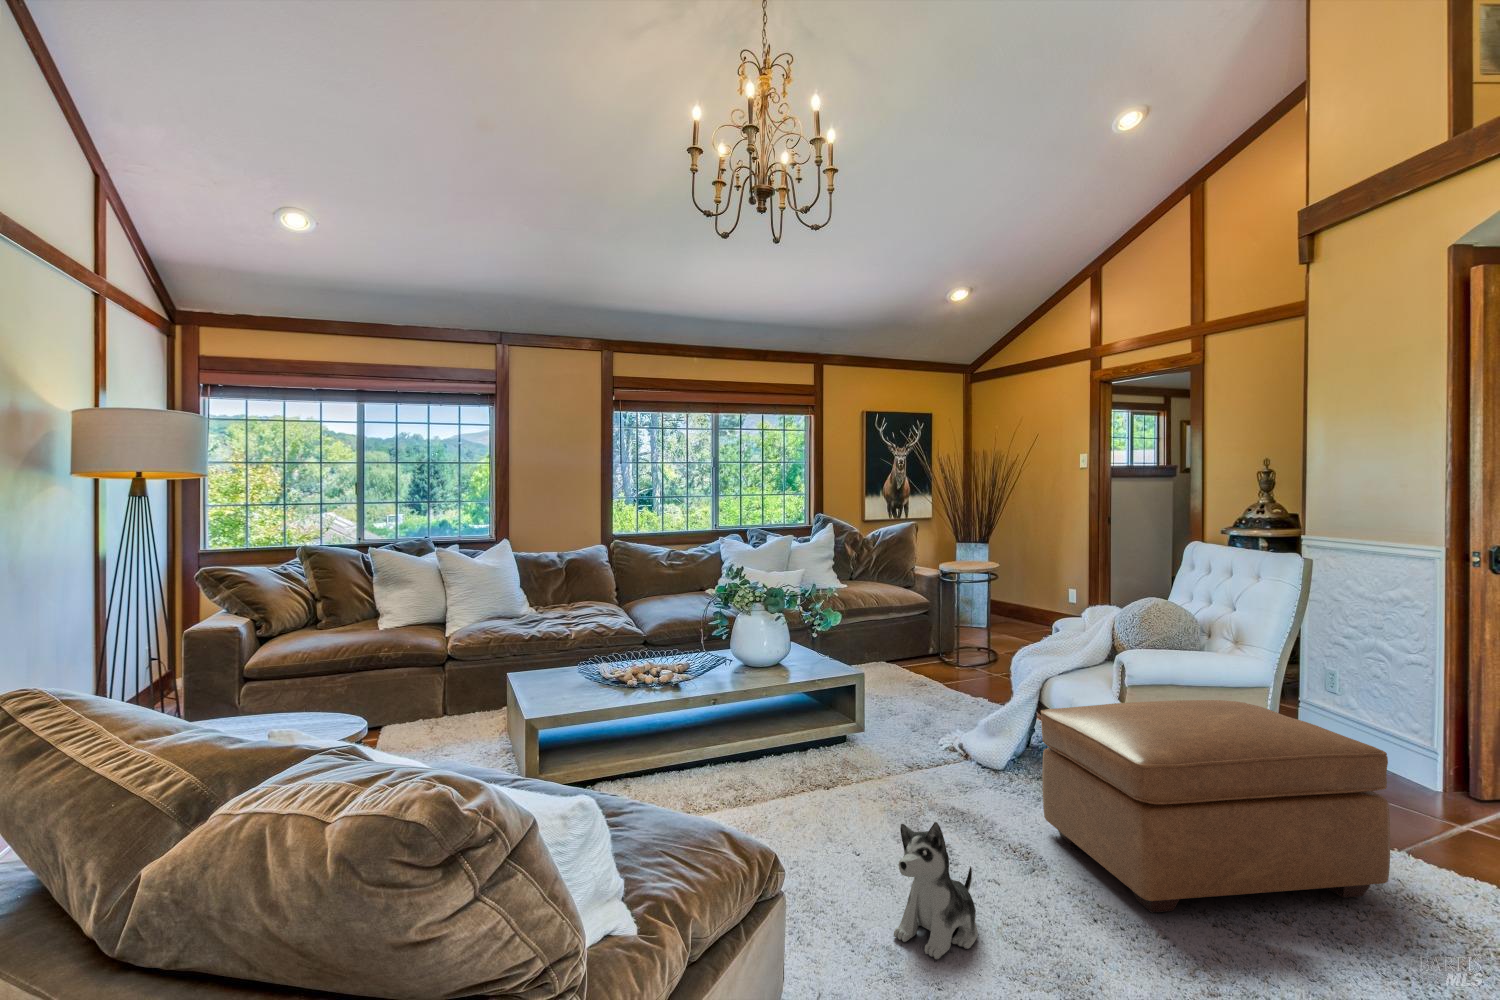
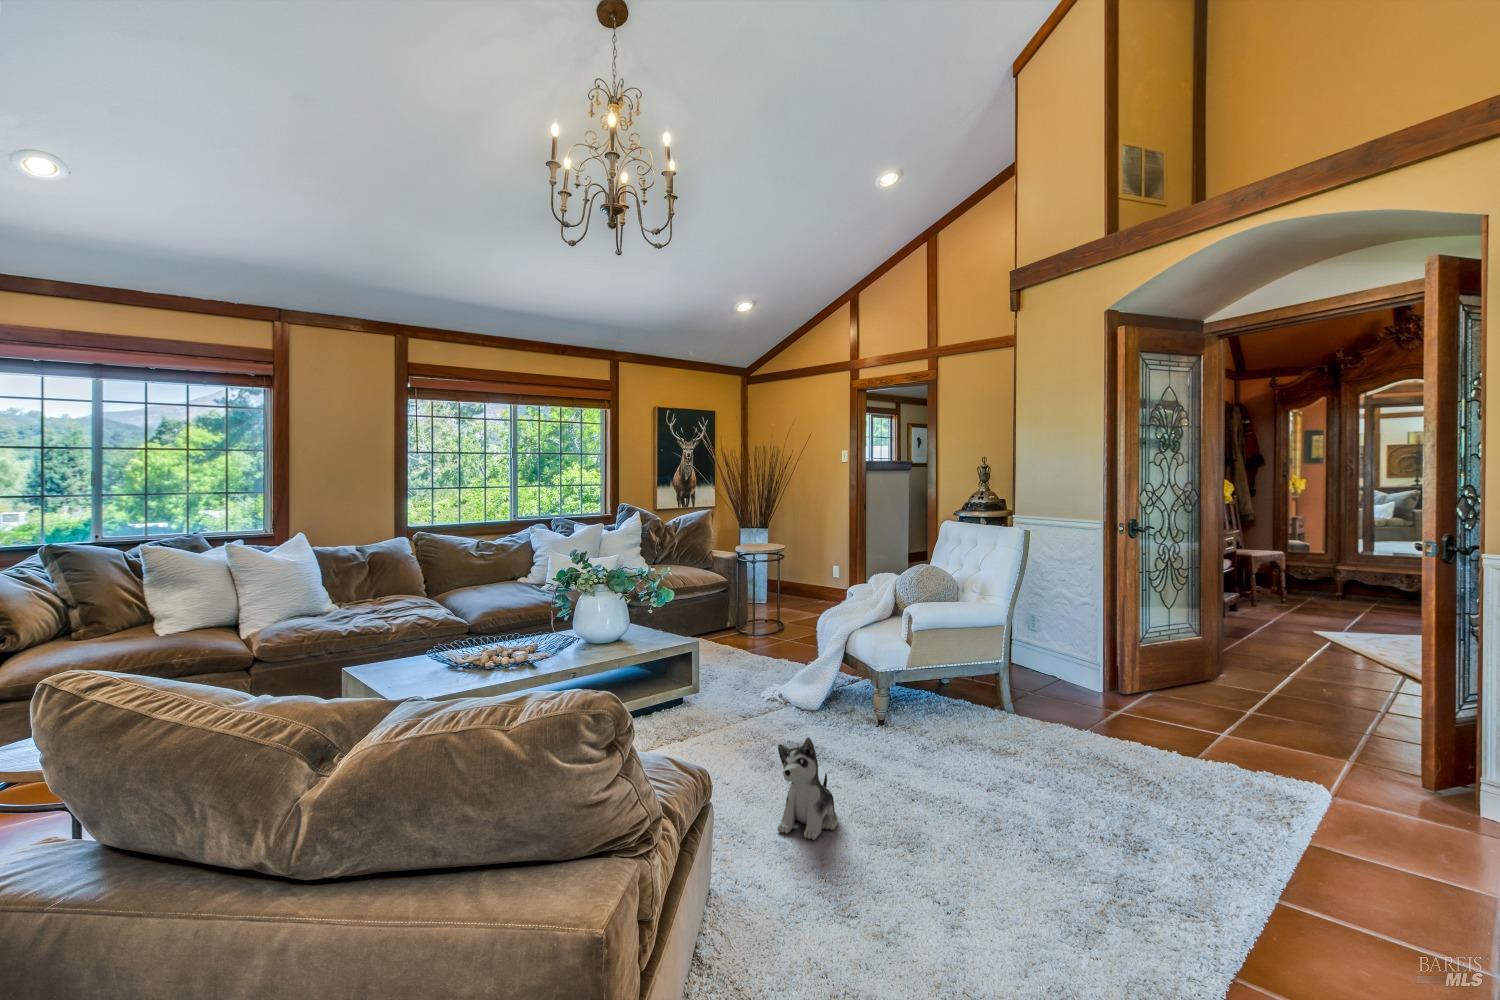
ottoman: present [1040,700,1390,912] -> none [858,637,1082,788]

